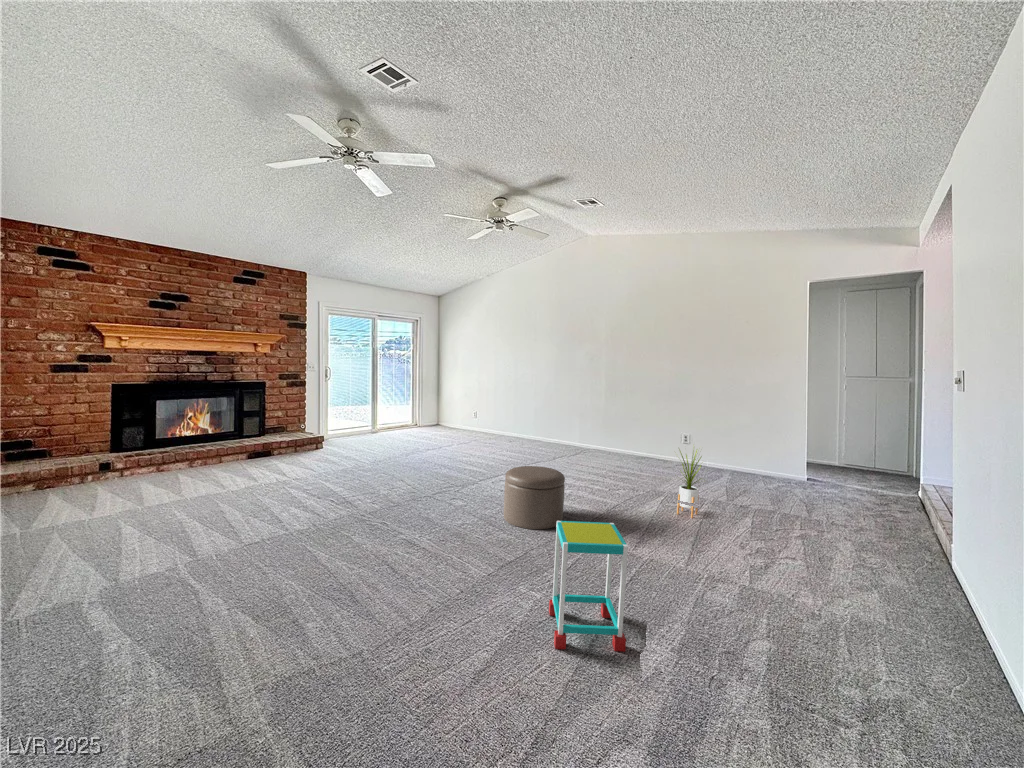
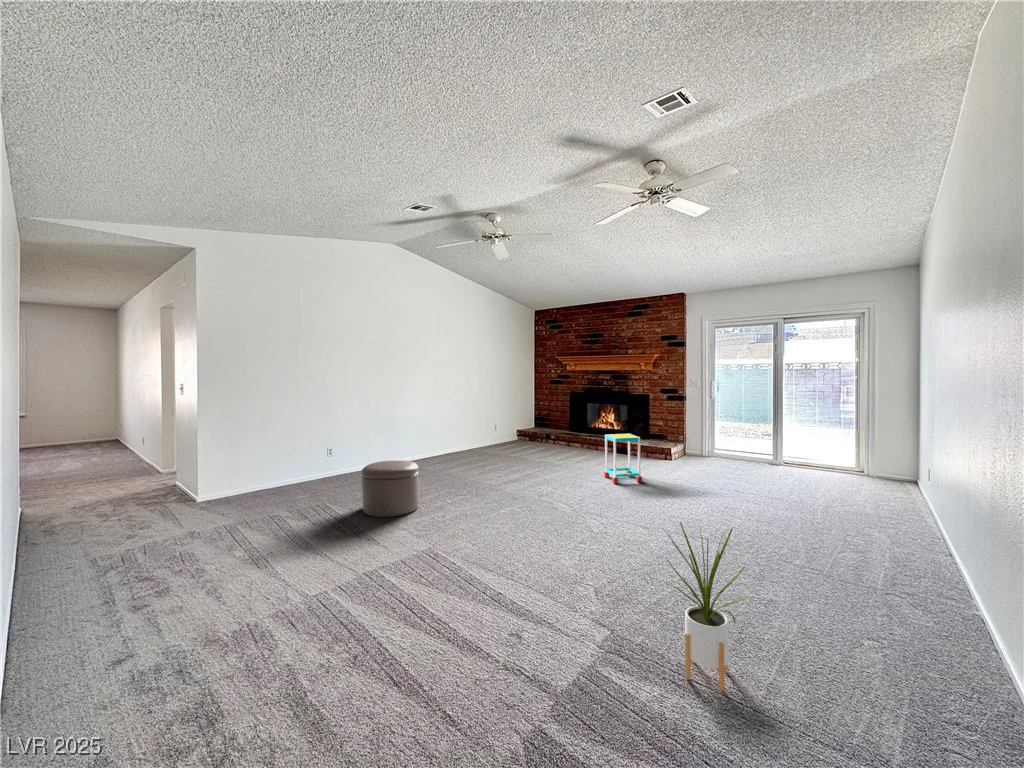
ottoman: present [504,466,565,530] -> present [362,460,419,517]
side table: present [549,521,628,652] -> present [604,434,642,484]

